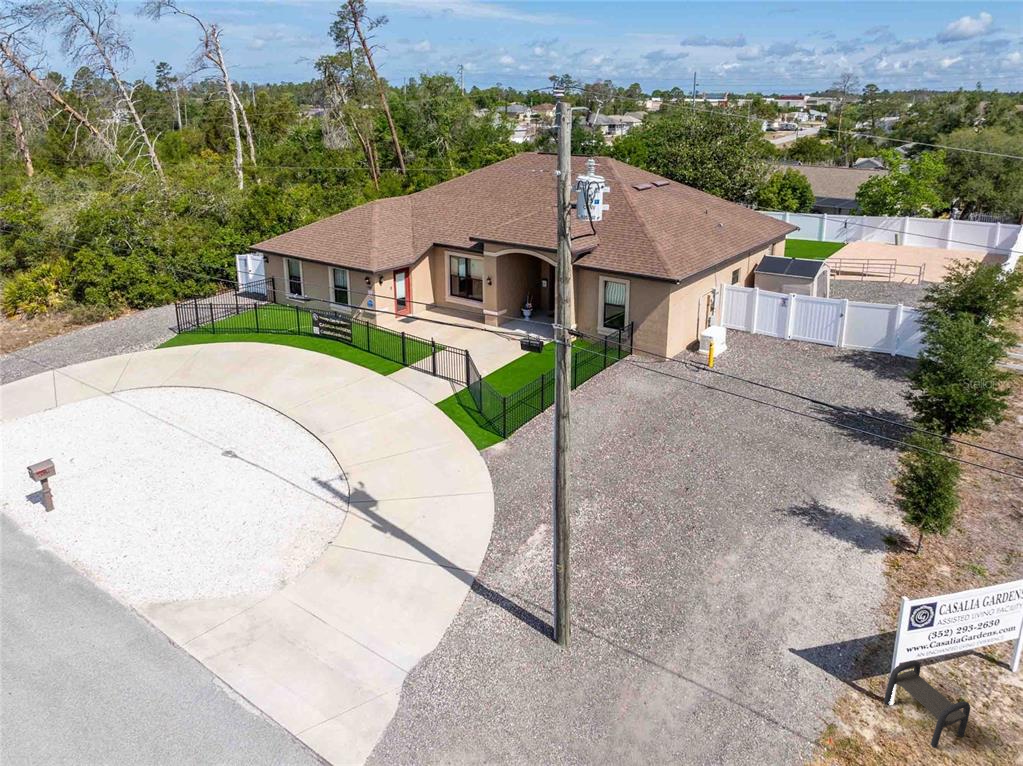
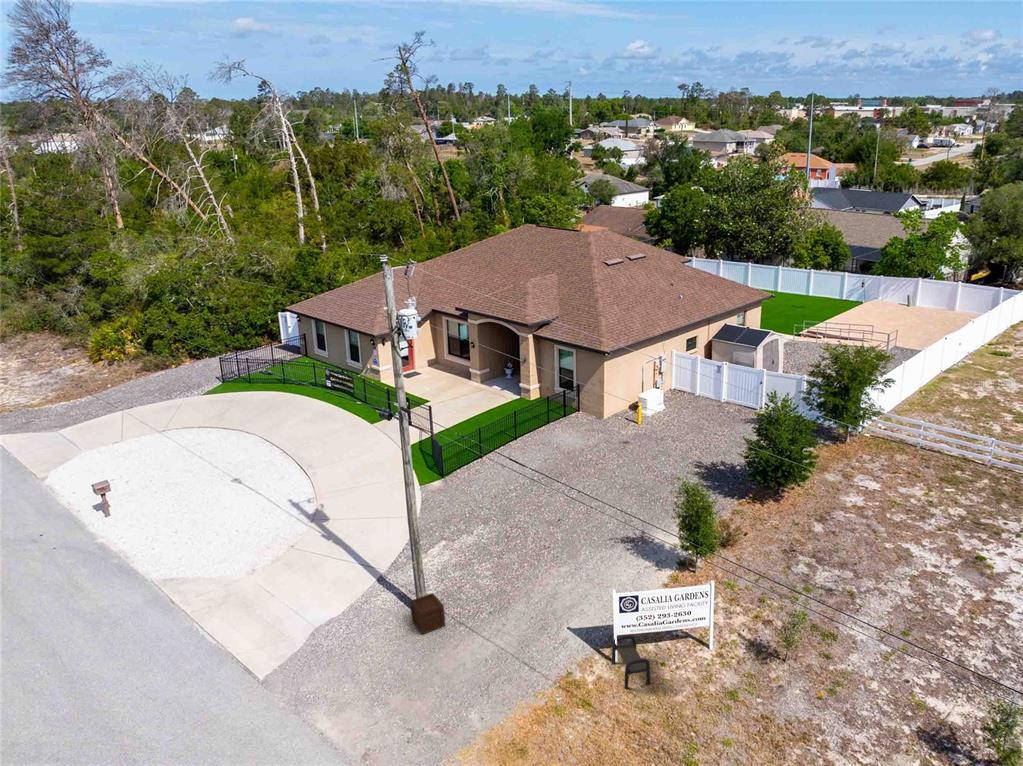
wooden crate: none [554,608,608,674] -> present [410,593,445,634]

